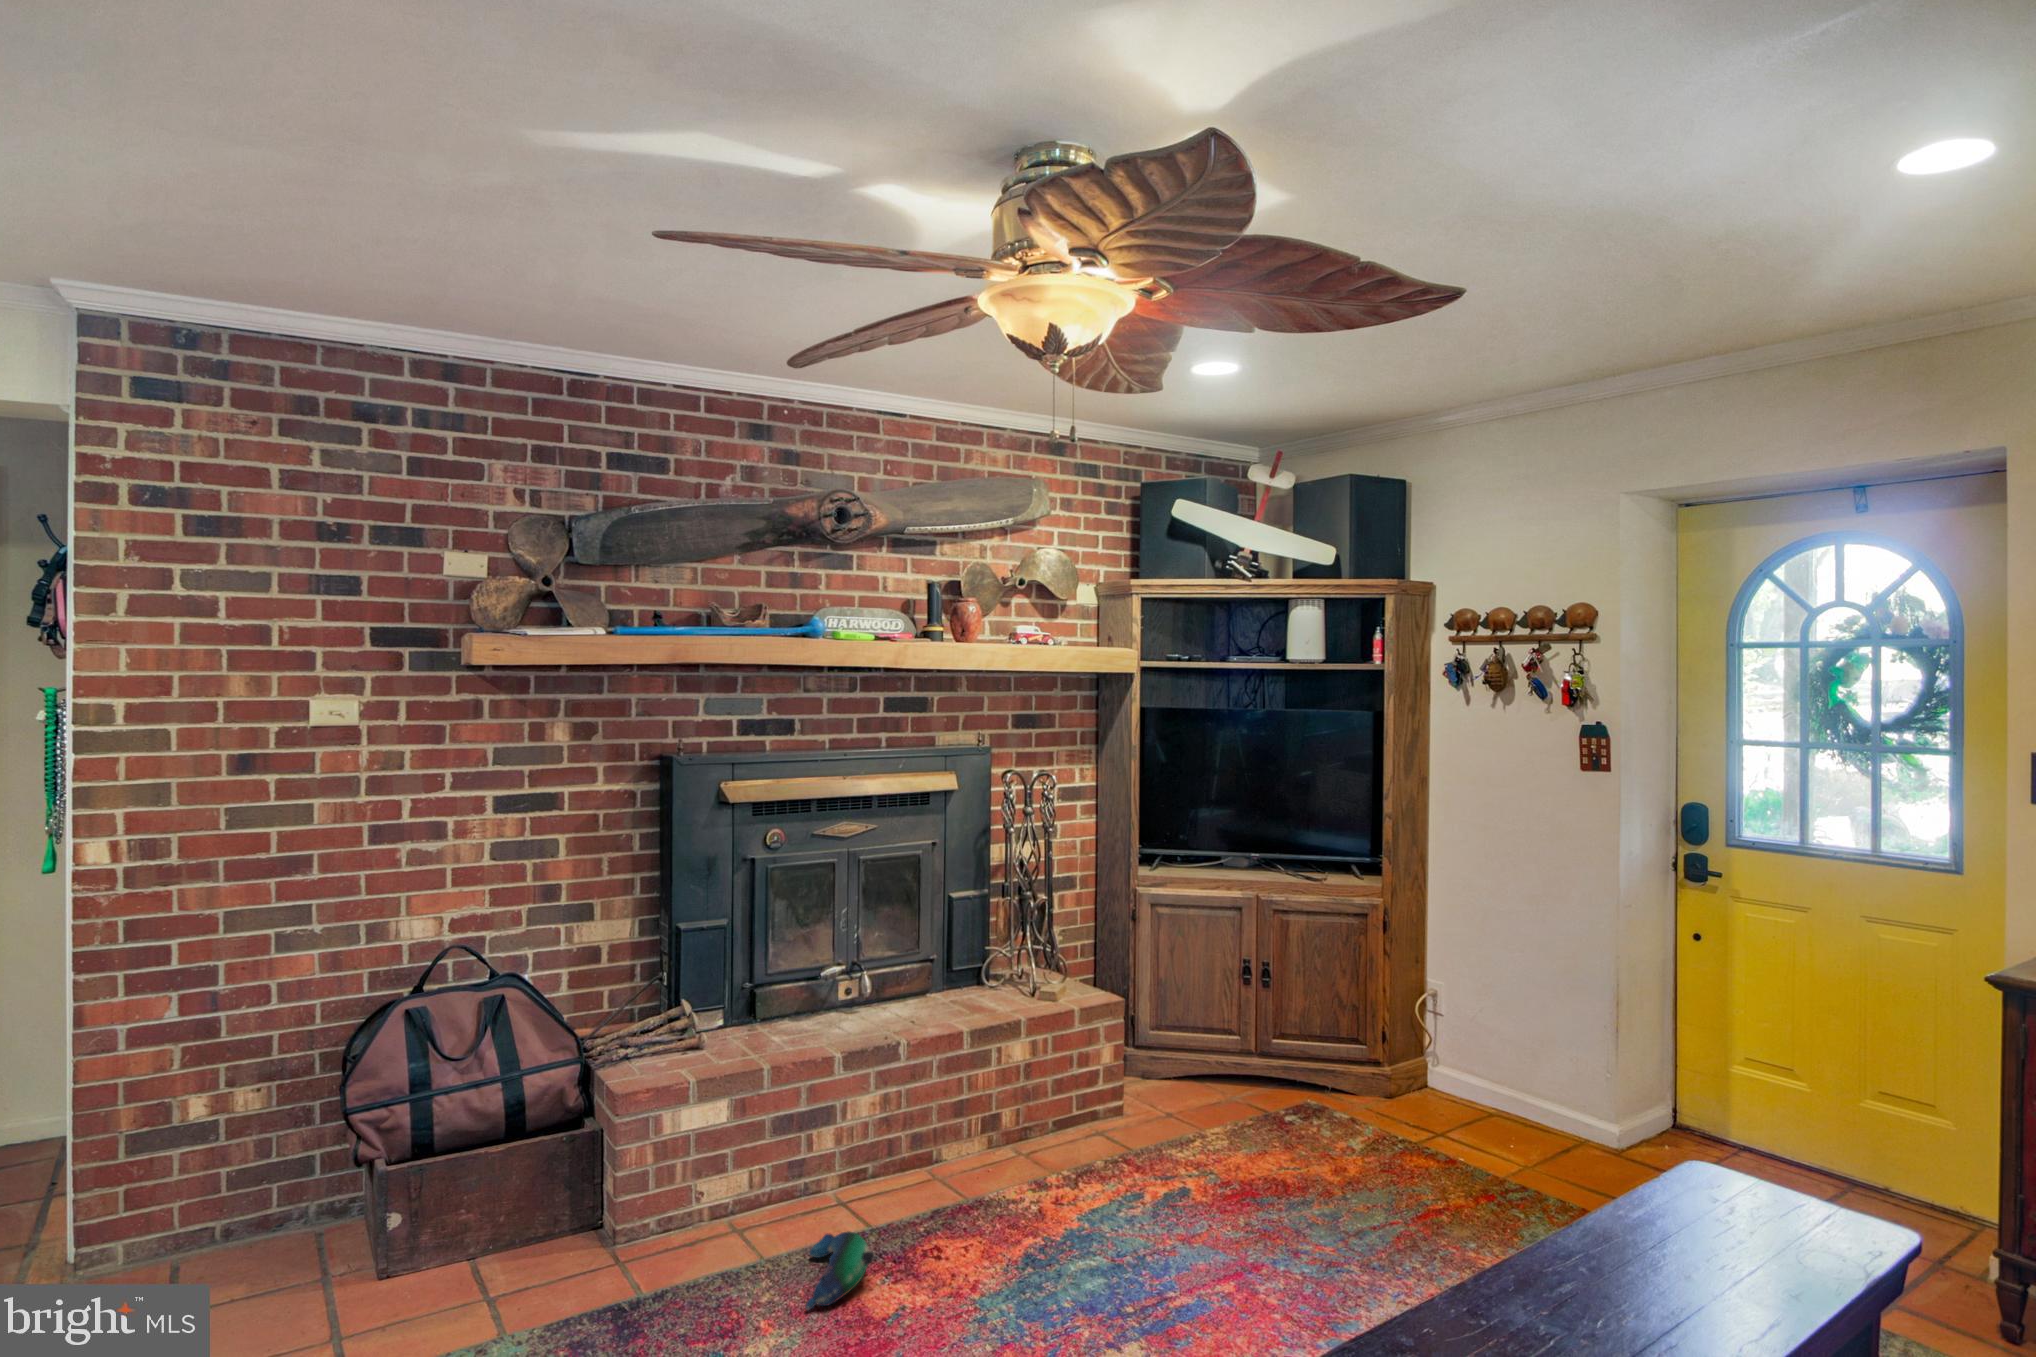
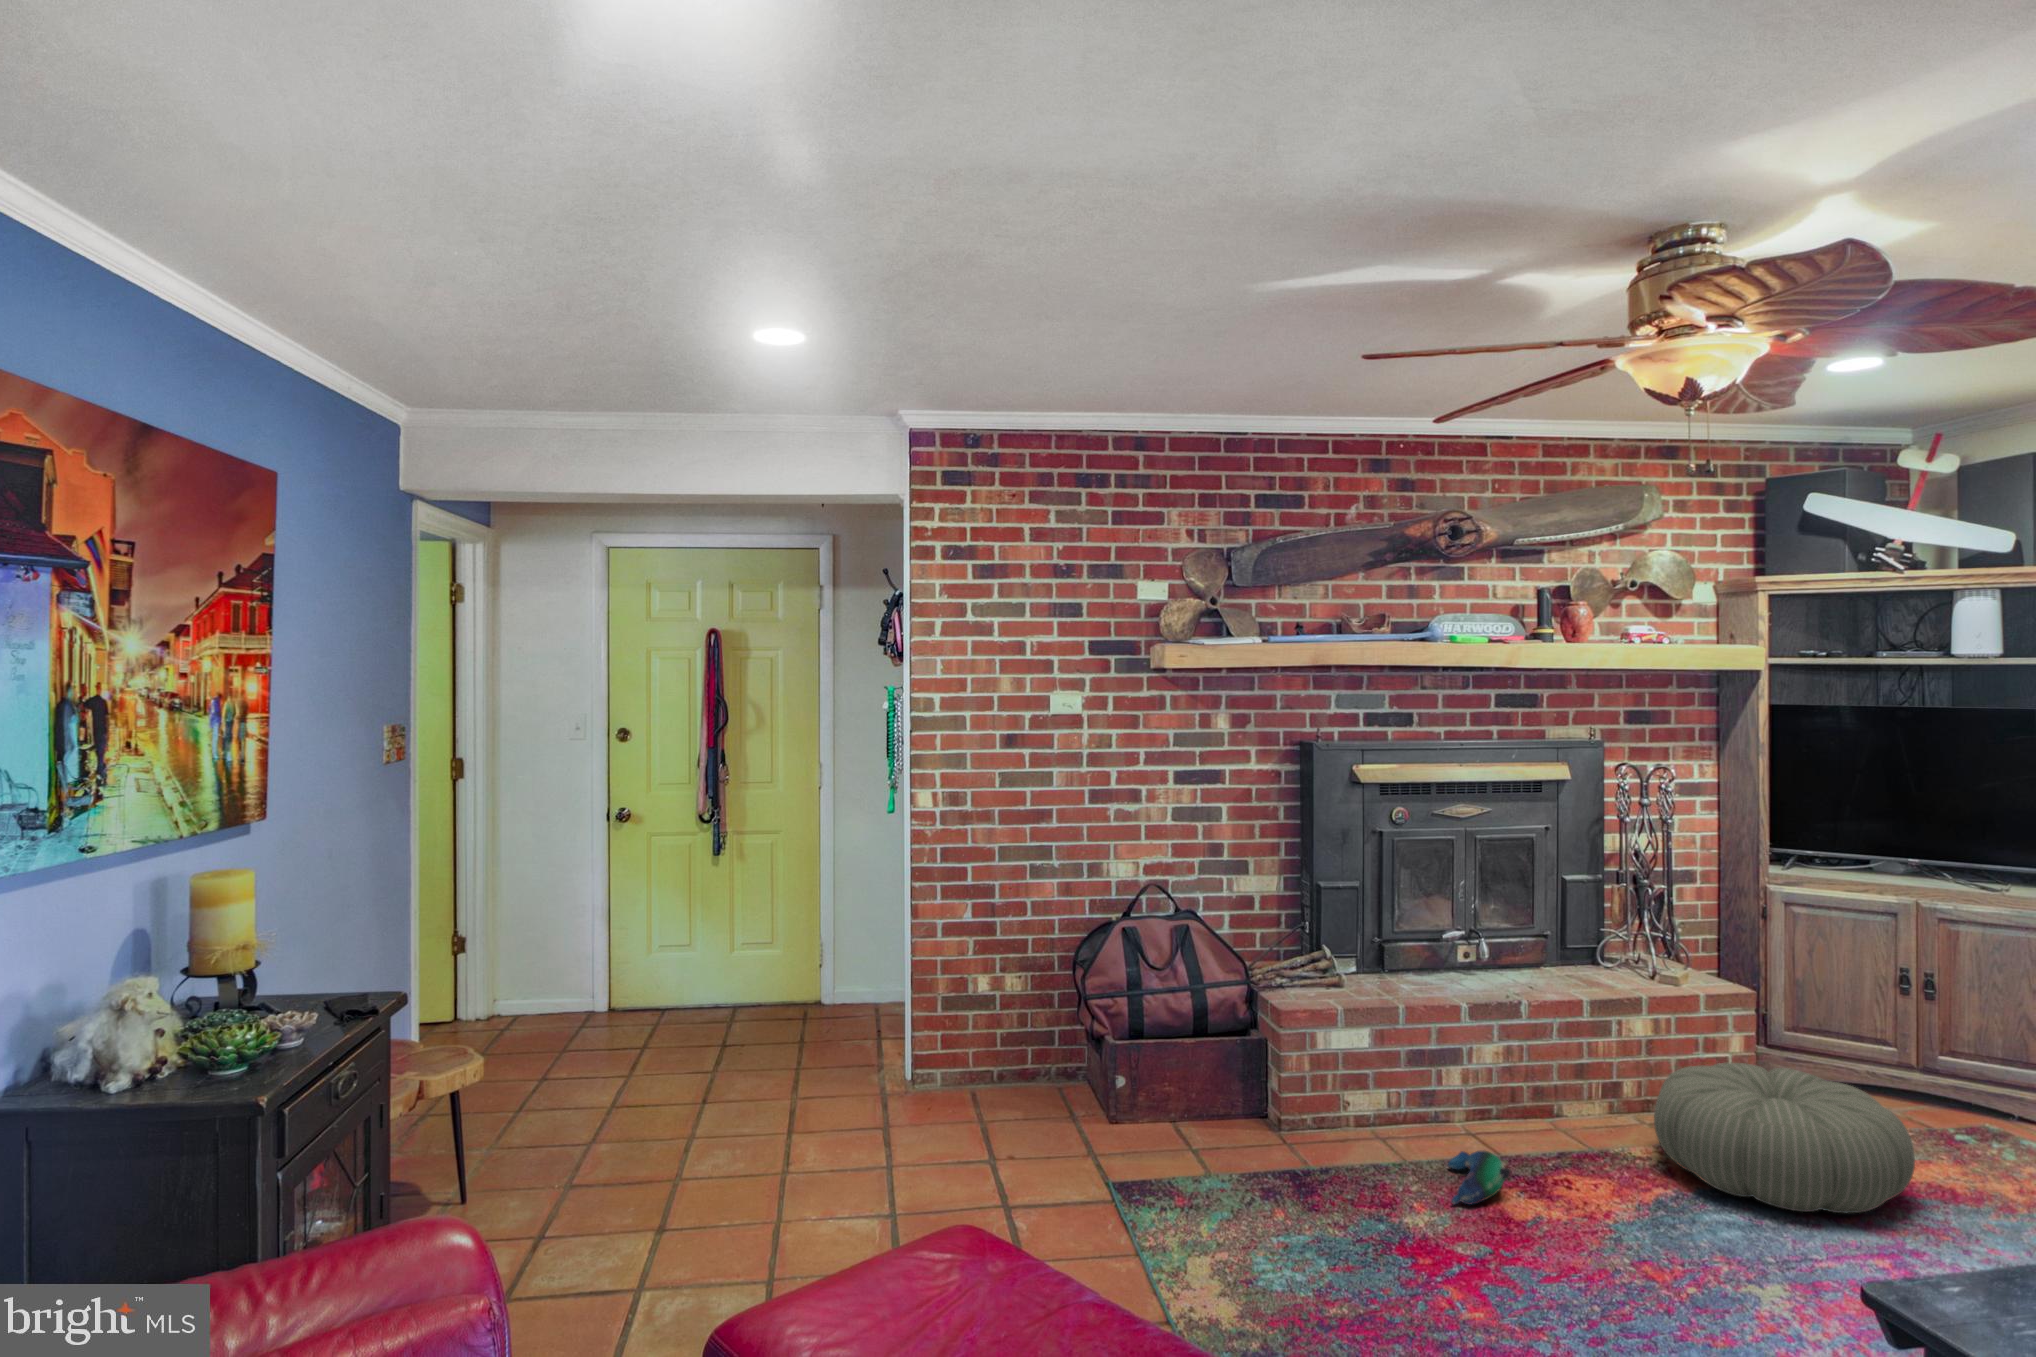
pouf: none [1027,1079,1252,1236] -> present [1654,1063,1915,1213]

